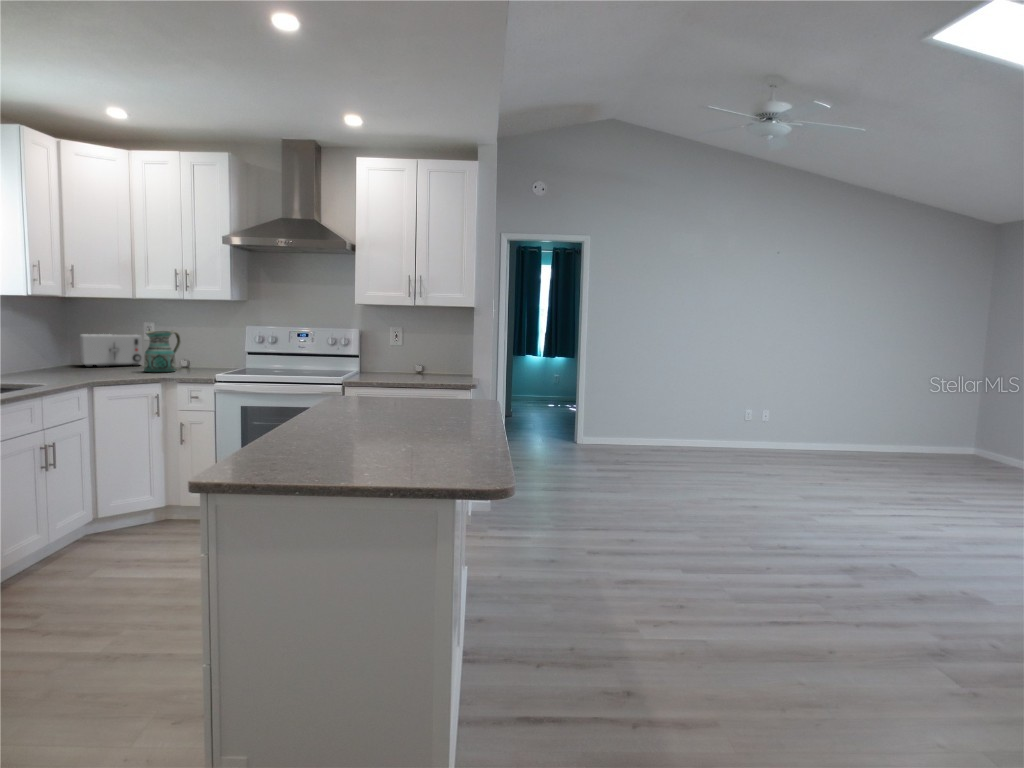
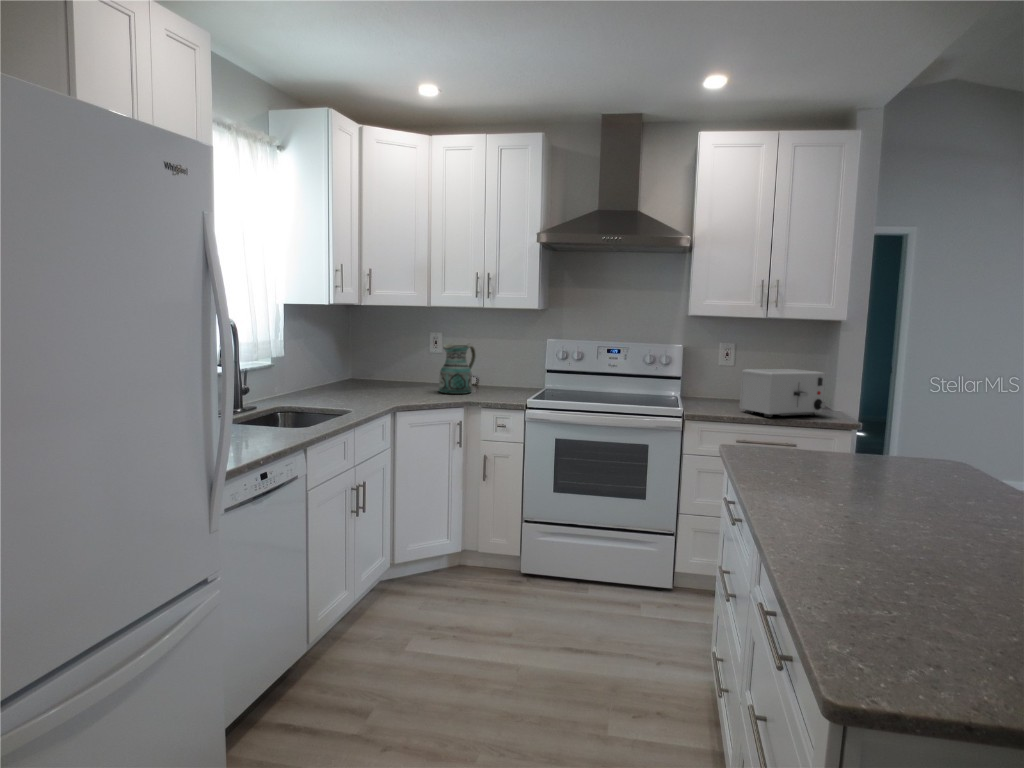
toaster: present [80,334,143,367] -> present [740,369,825,417]

